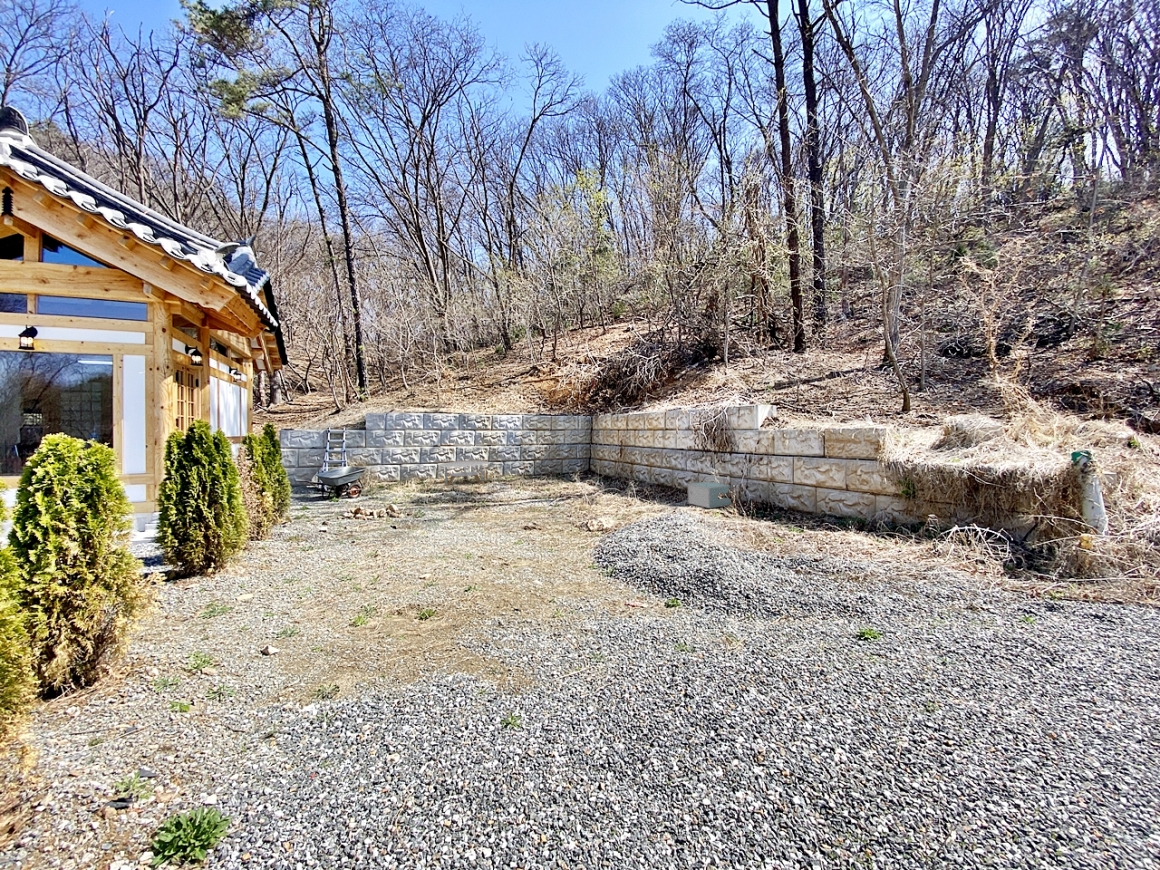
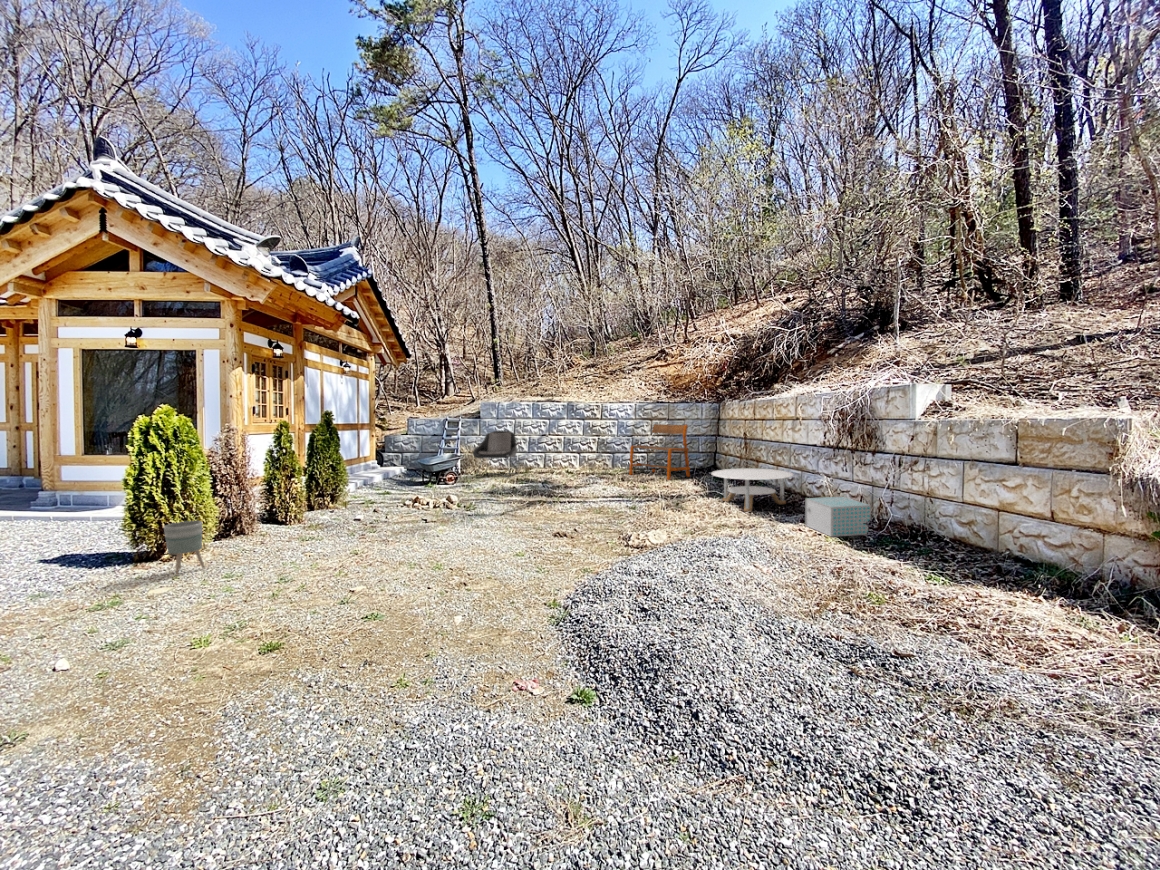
bench: none [519,433,572,480] -> present [629,424,690,480]
lounge chair: none [375,444,416,490] -> present [473,430,517,478]
round table: present [440,461,488,486] -> present [712,468,793,512]
planter: none [214,539,249,588] -> present [164,521,205,576]

